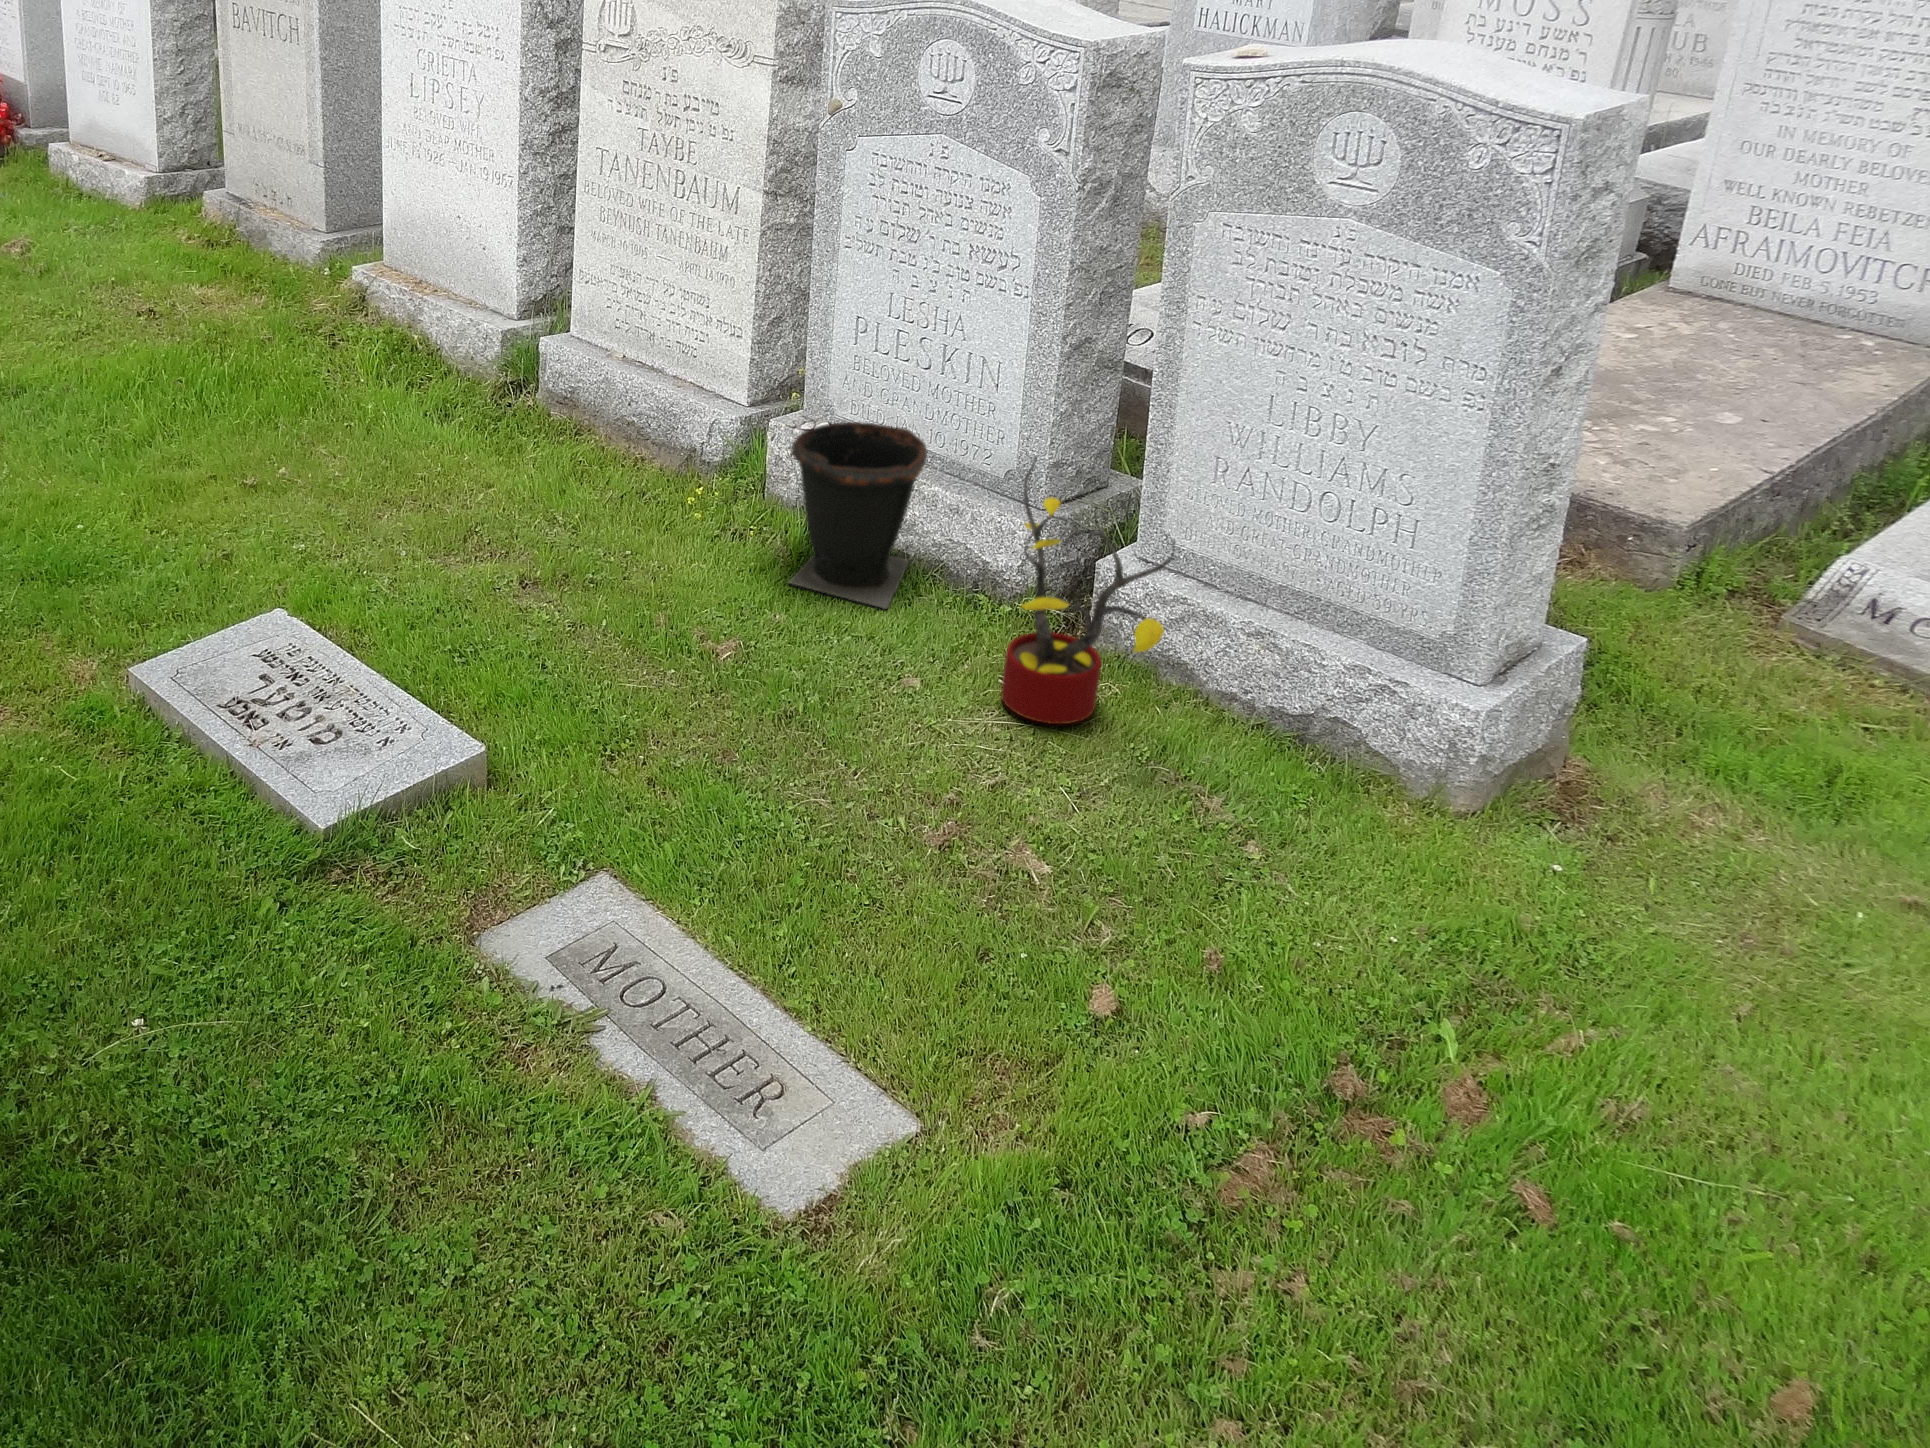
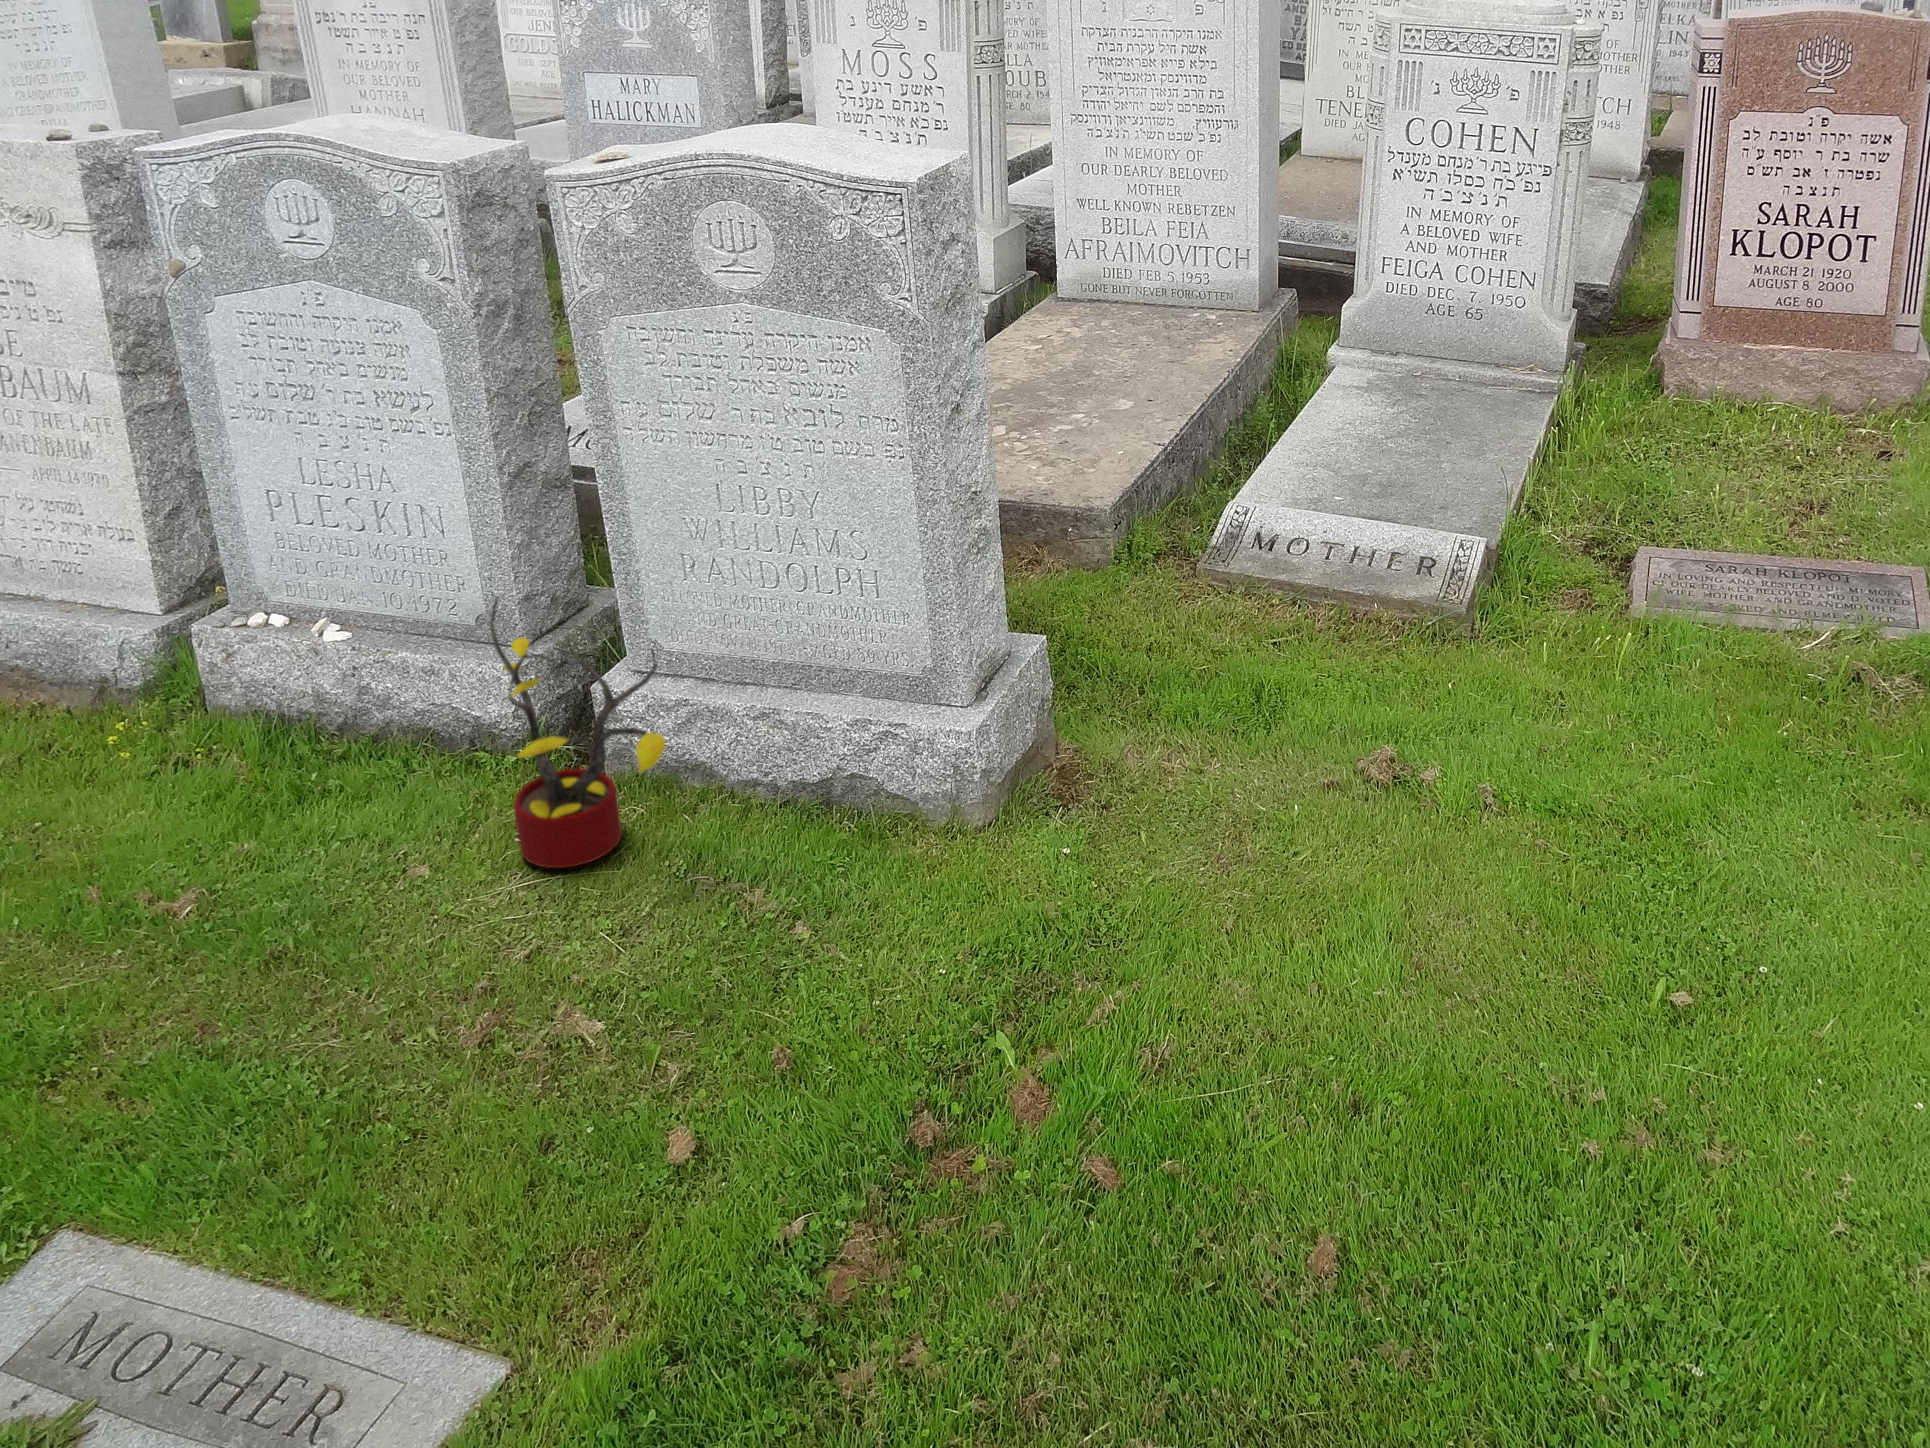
bucket: present [789,422,927,609] -> none [211,596,397,800]

